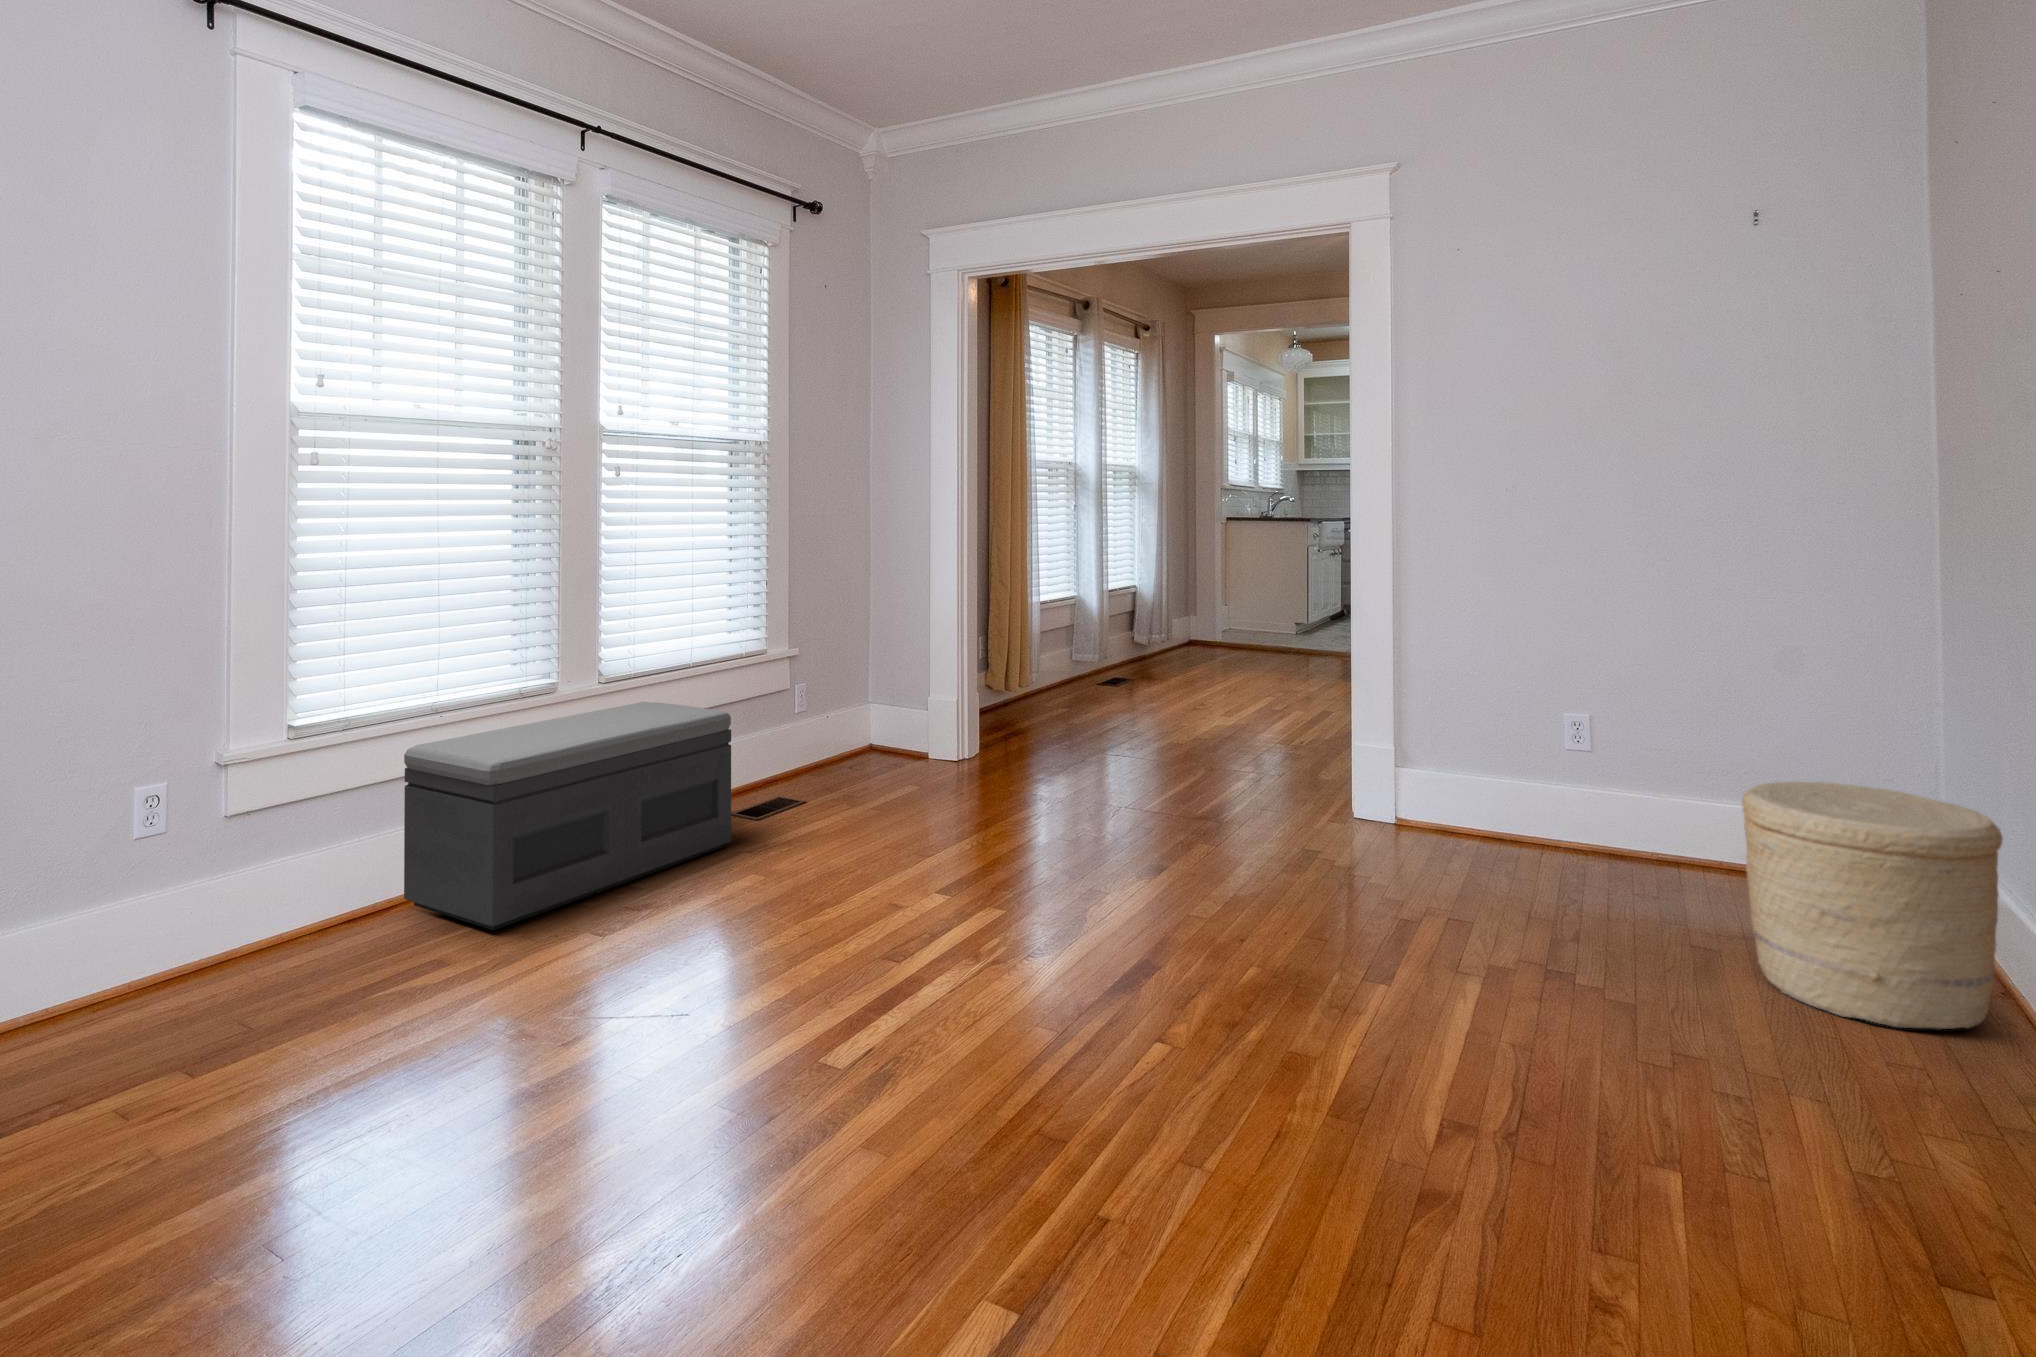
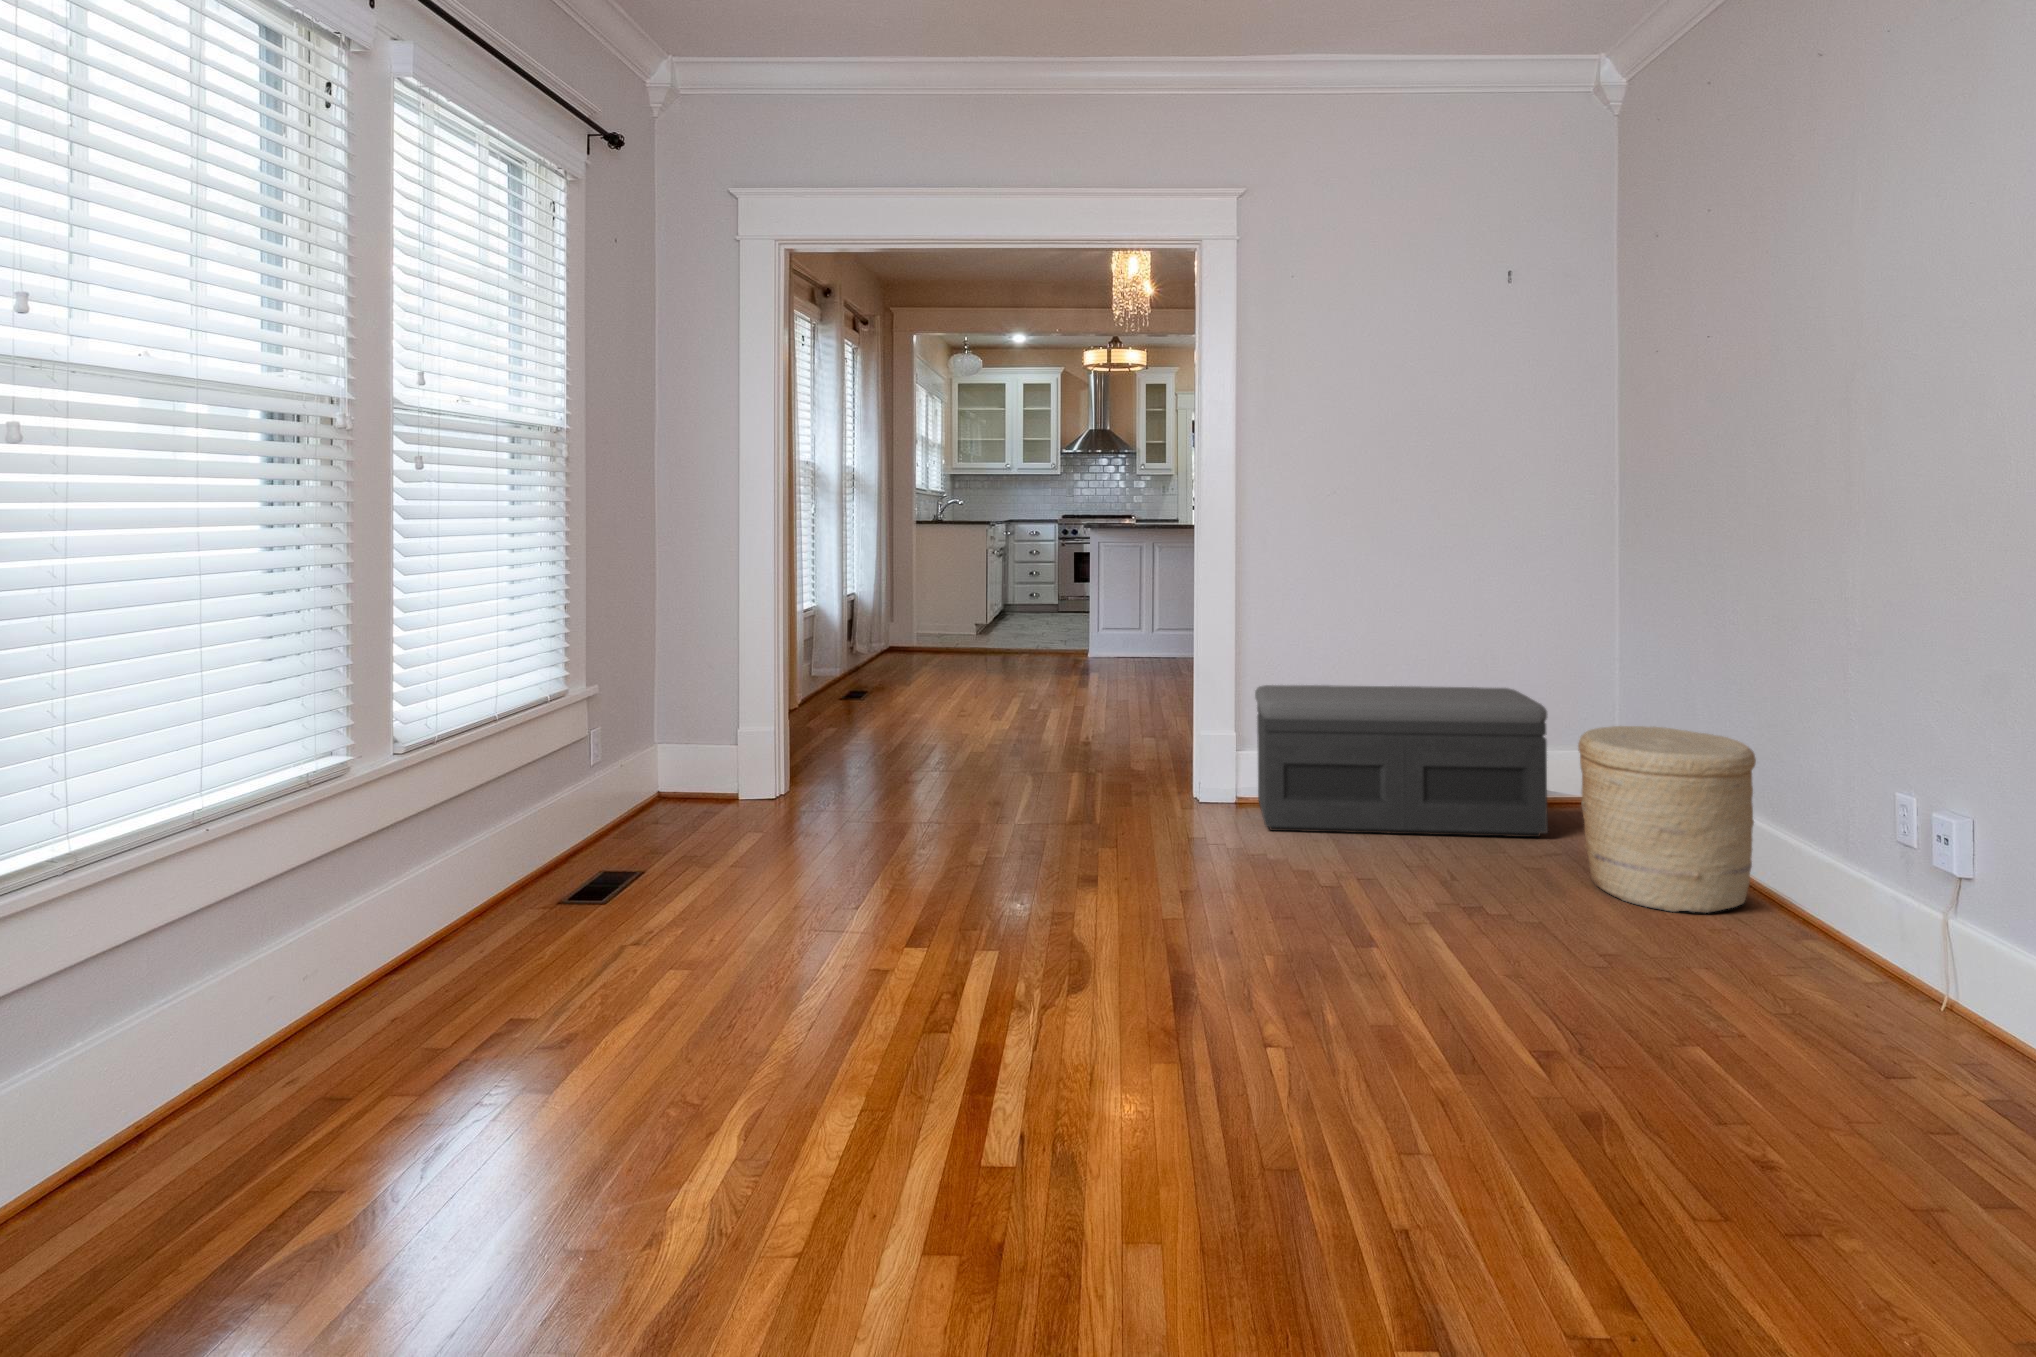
storage bench: present [404,702,731,930] -> present [1255,685,1548,837]

